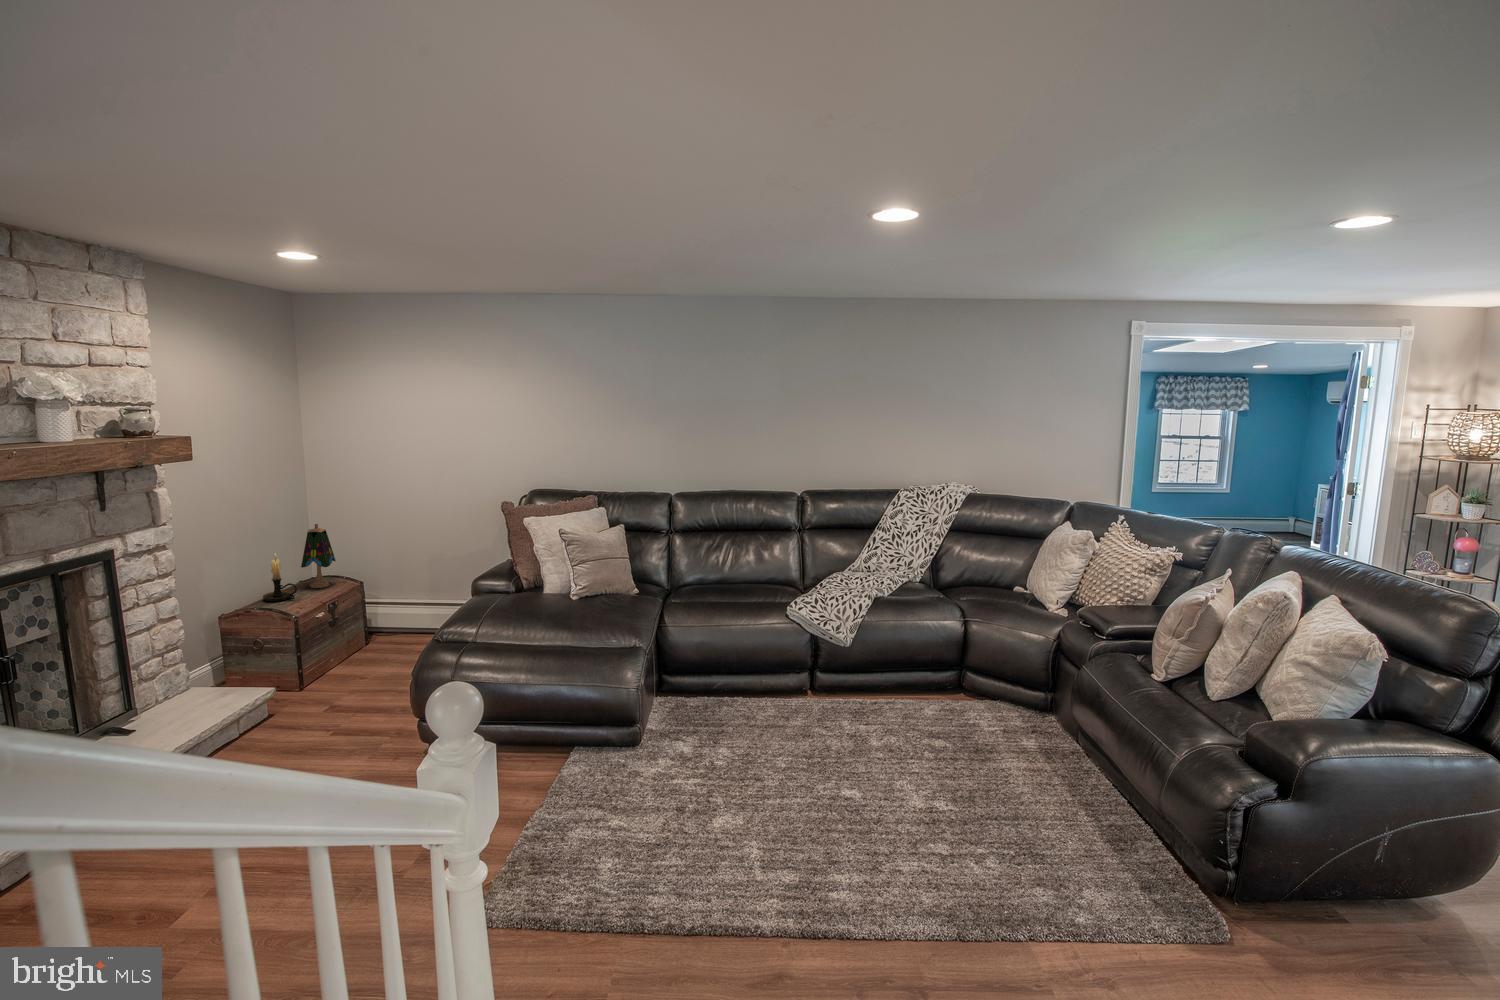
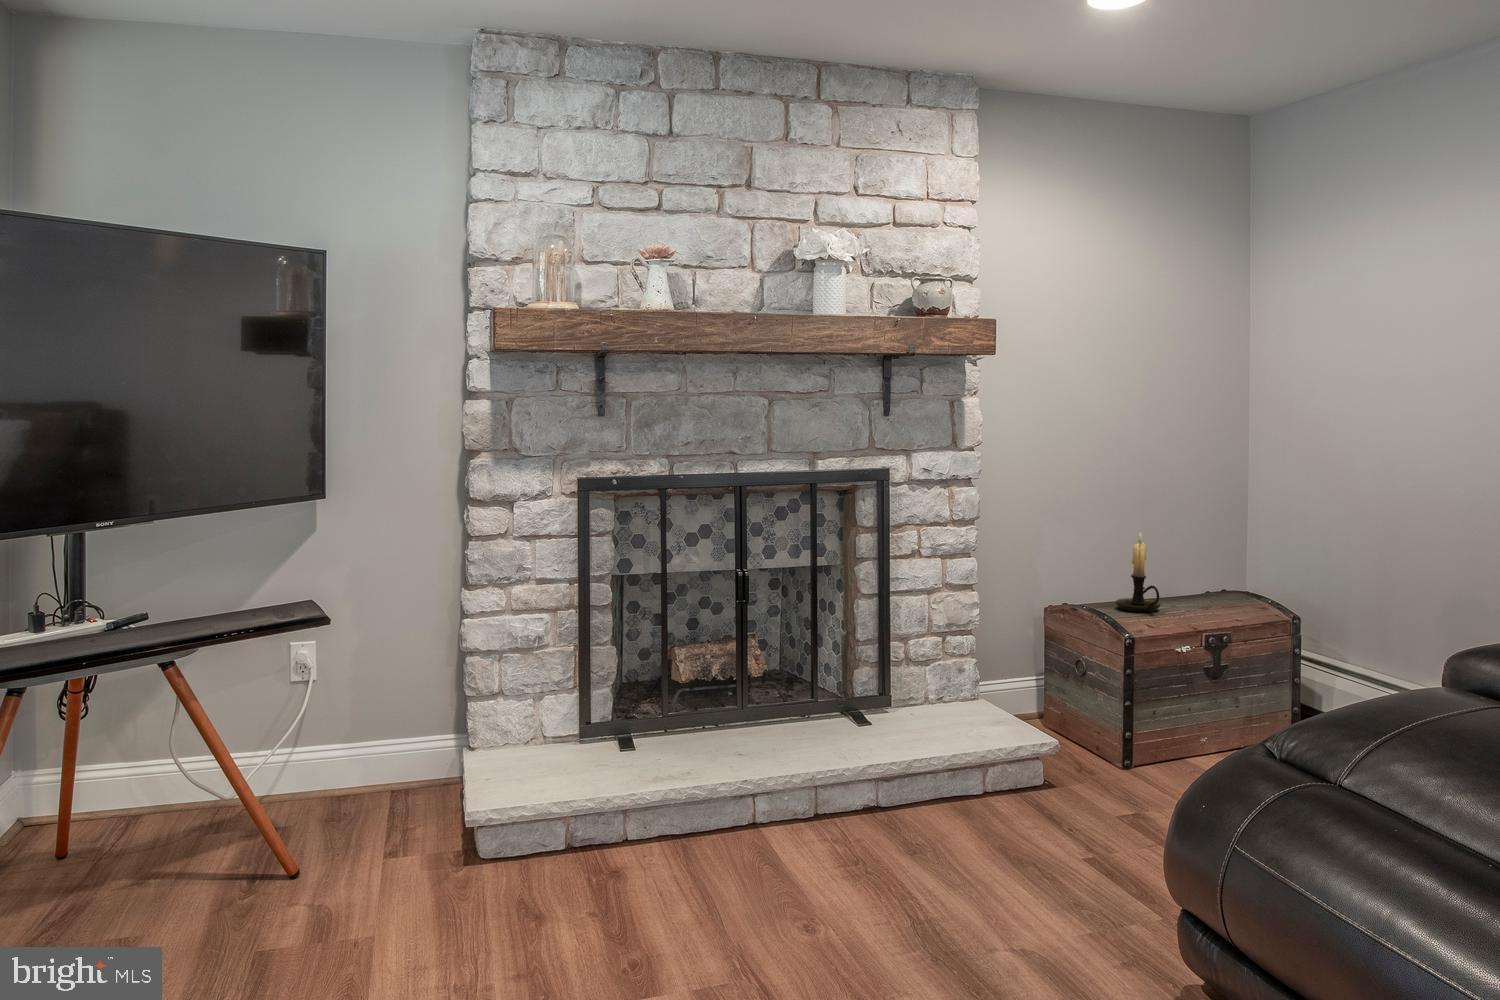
table lamp: present [301,524,336,588] -> none [1188,497,1251,610]

